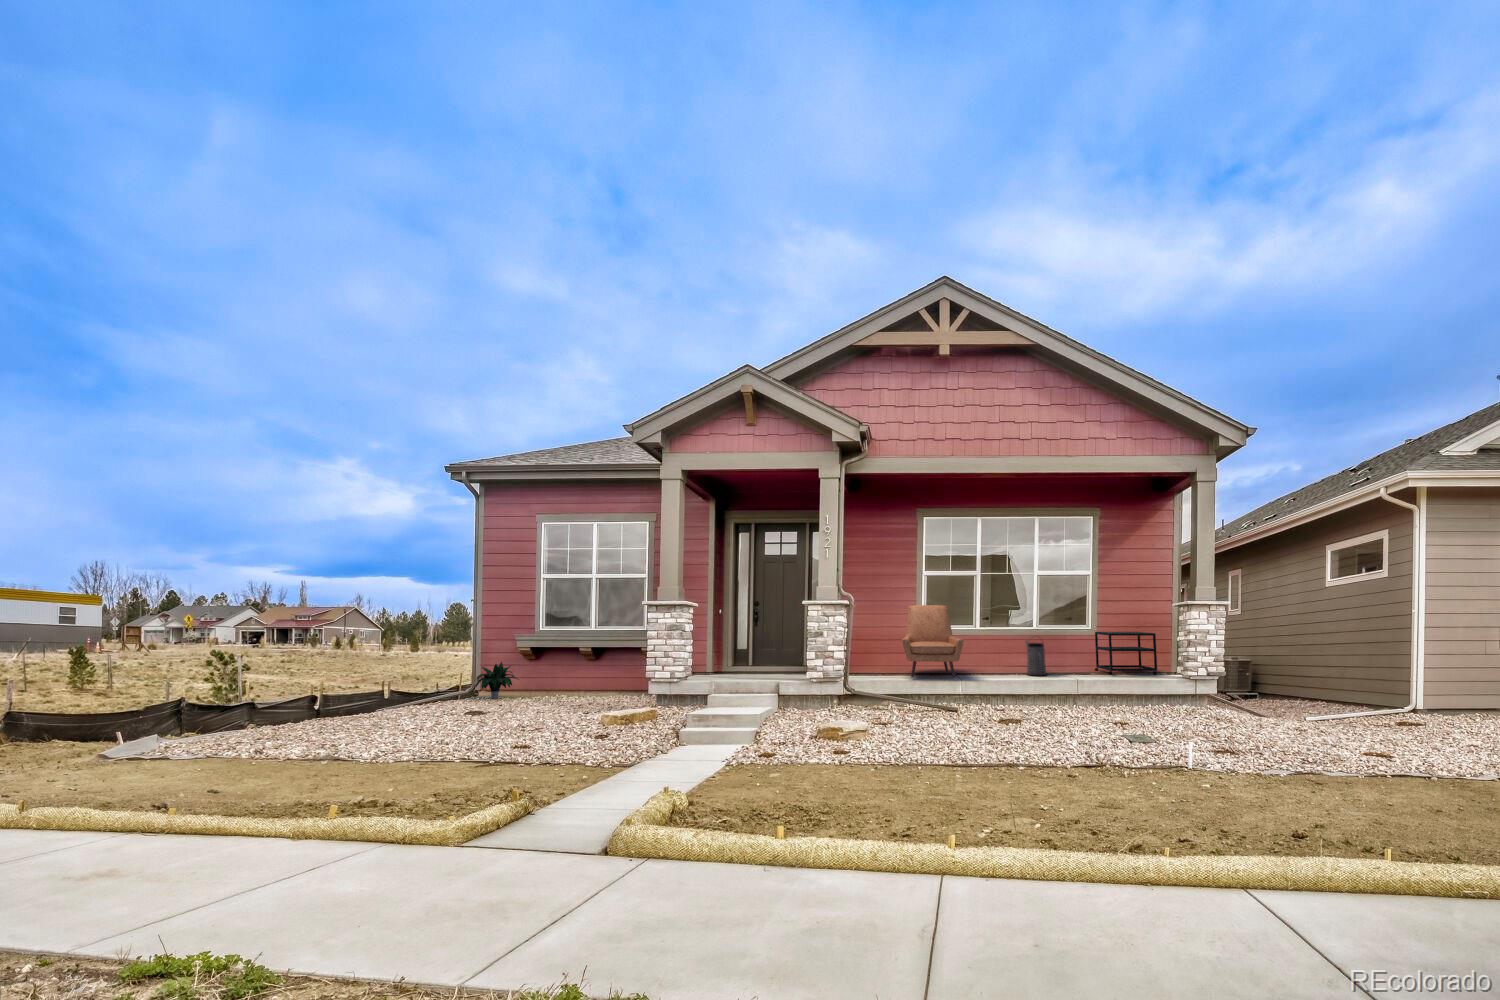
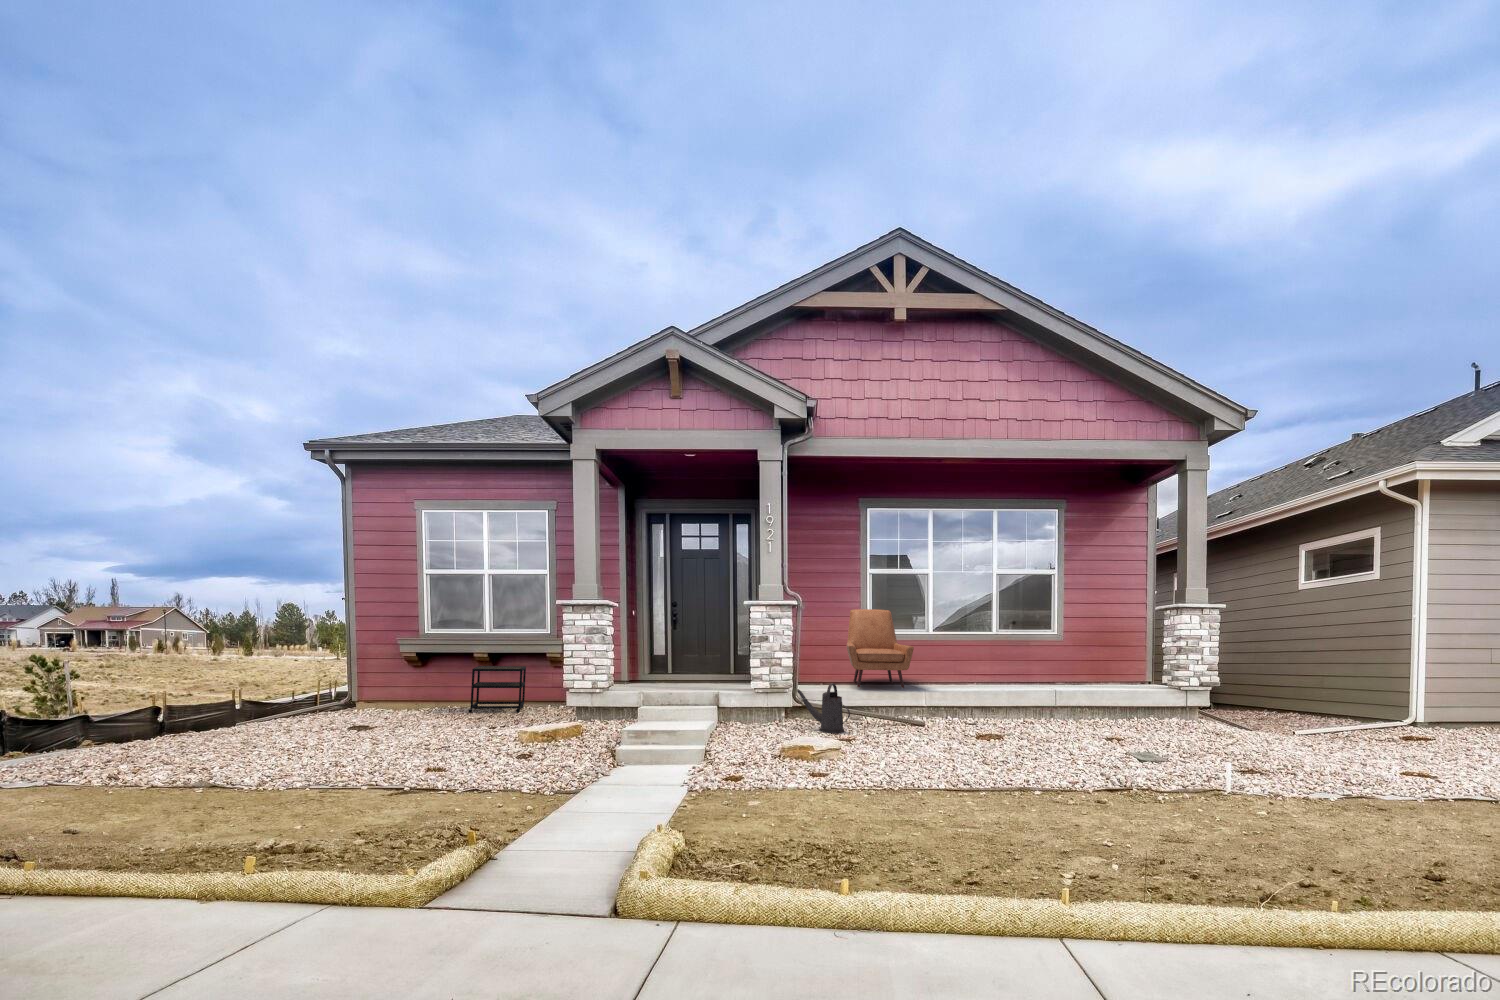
side table: present [1095,632,1157,675] -> present [468,666,526,713]
watering can: present [1026,640,1047,675] -> present [797,683,850,733]
potted plant: present [475,662,519,698] -> none [348,668,405,711]

